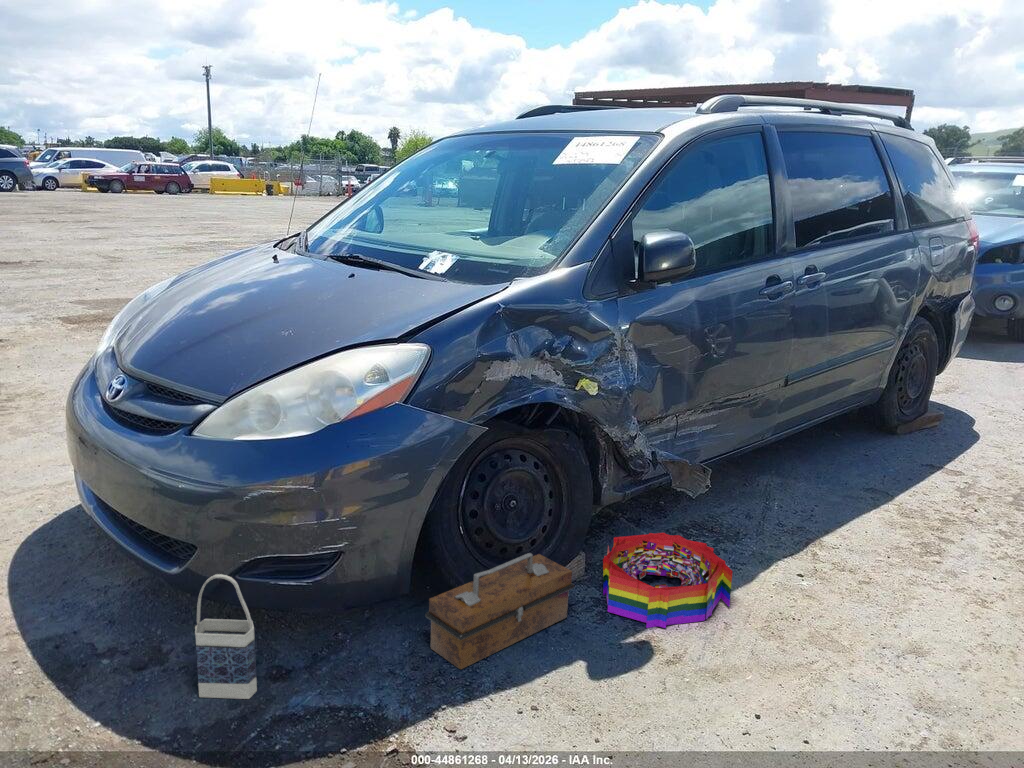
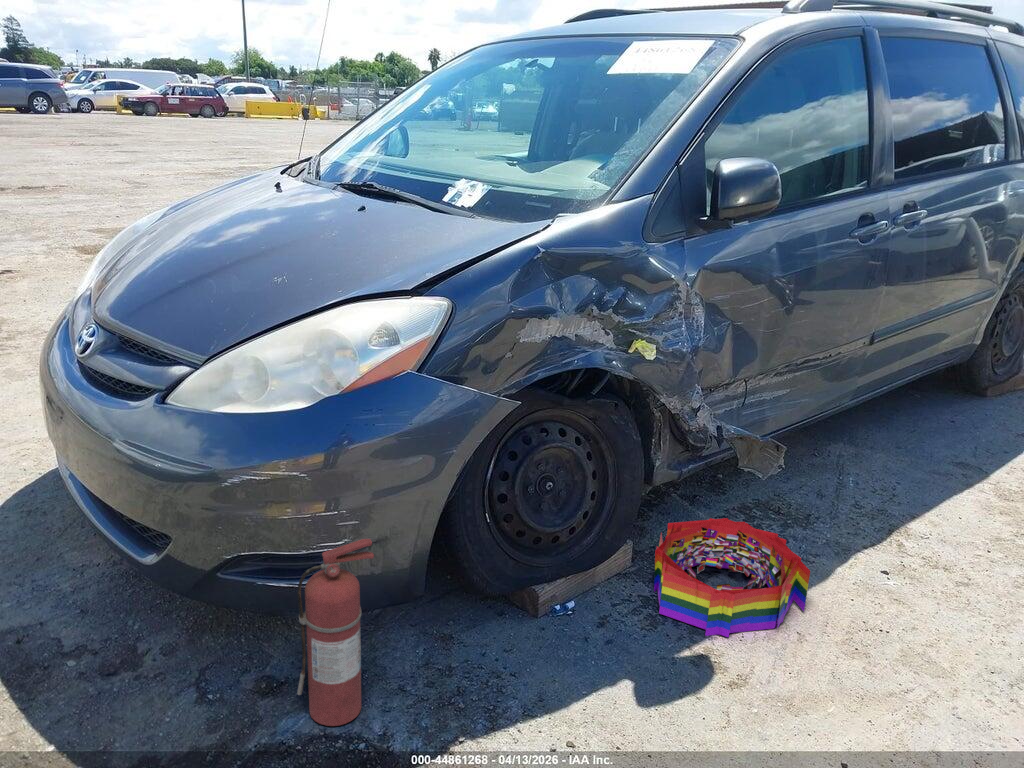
fire extinguisher: none [305,541,370,702] -> present [297,539,374,726]
toolbox: present [425,553,575,669] -> none [443,544,622,686]
bag: present [195,574,257,699] -> none [165,575,242,719]

